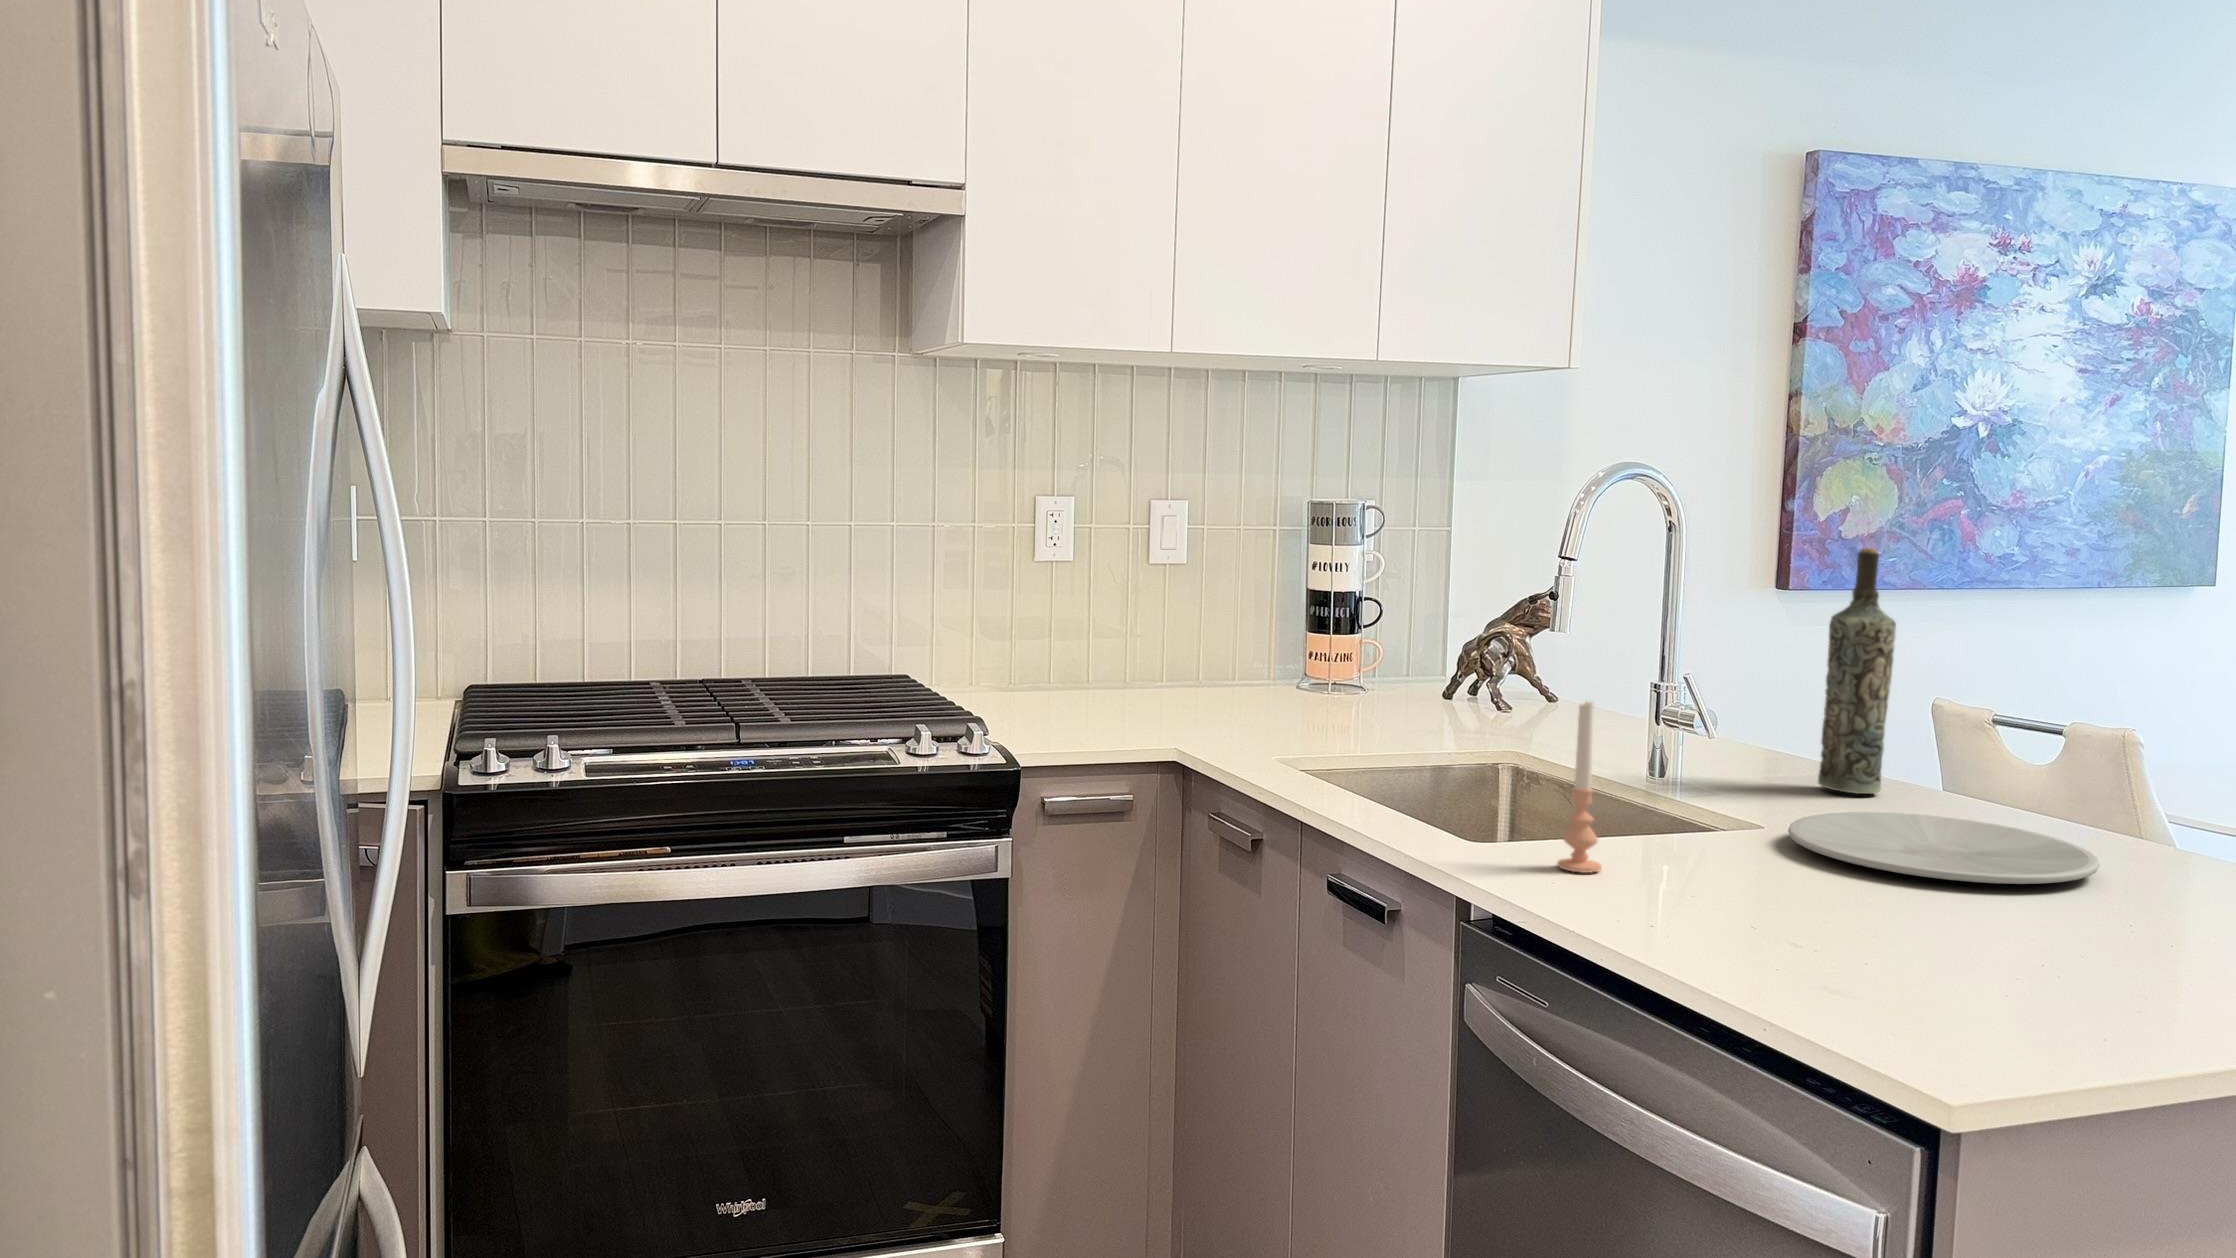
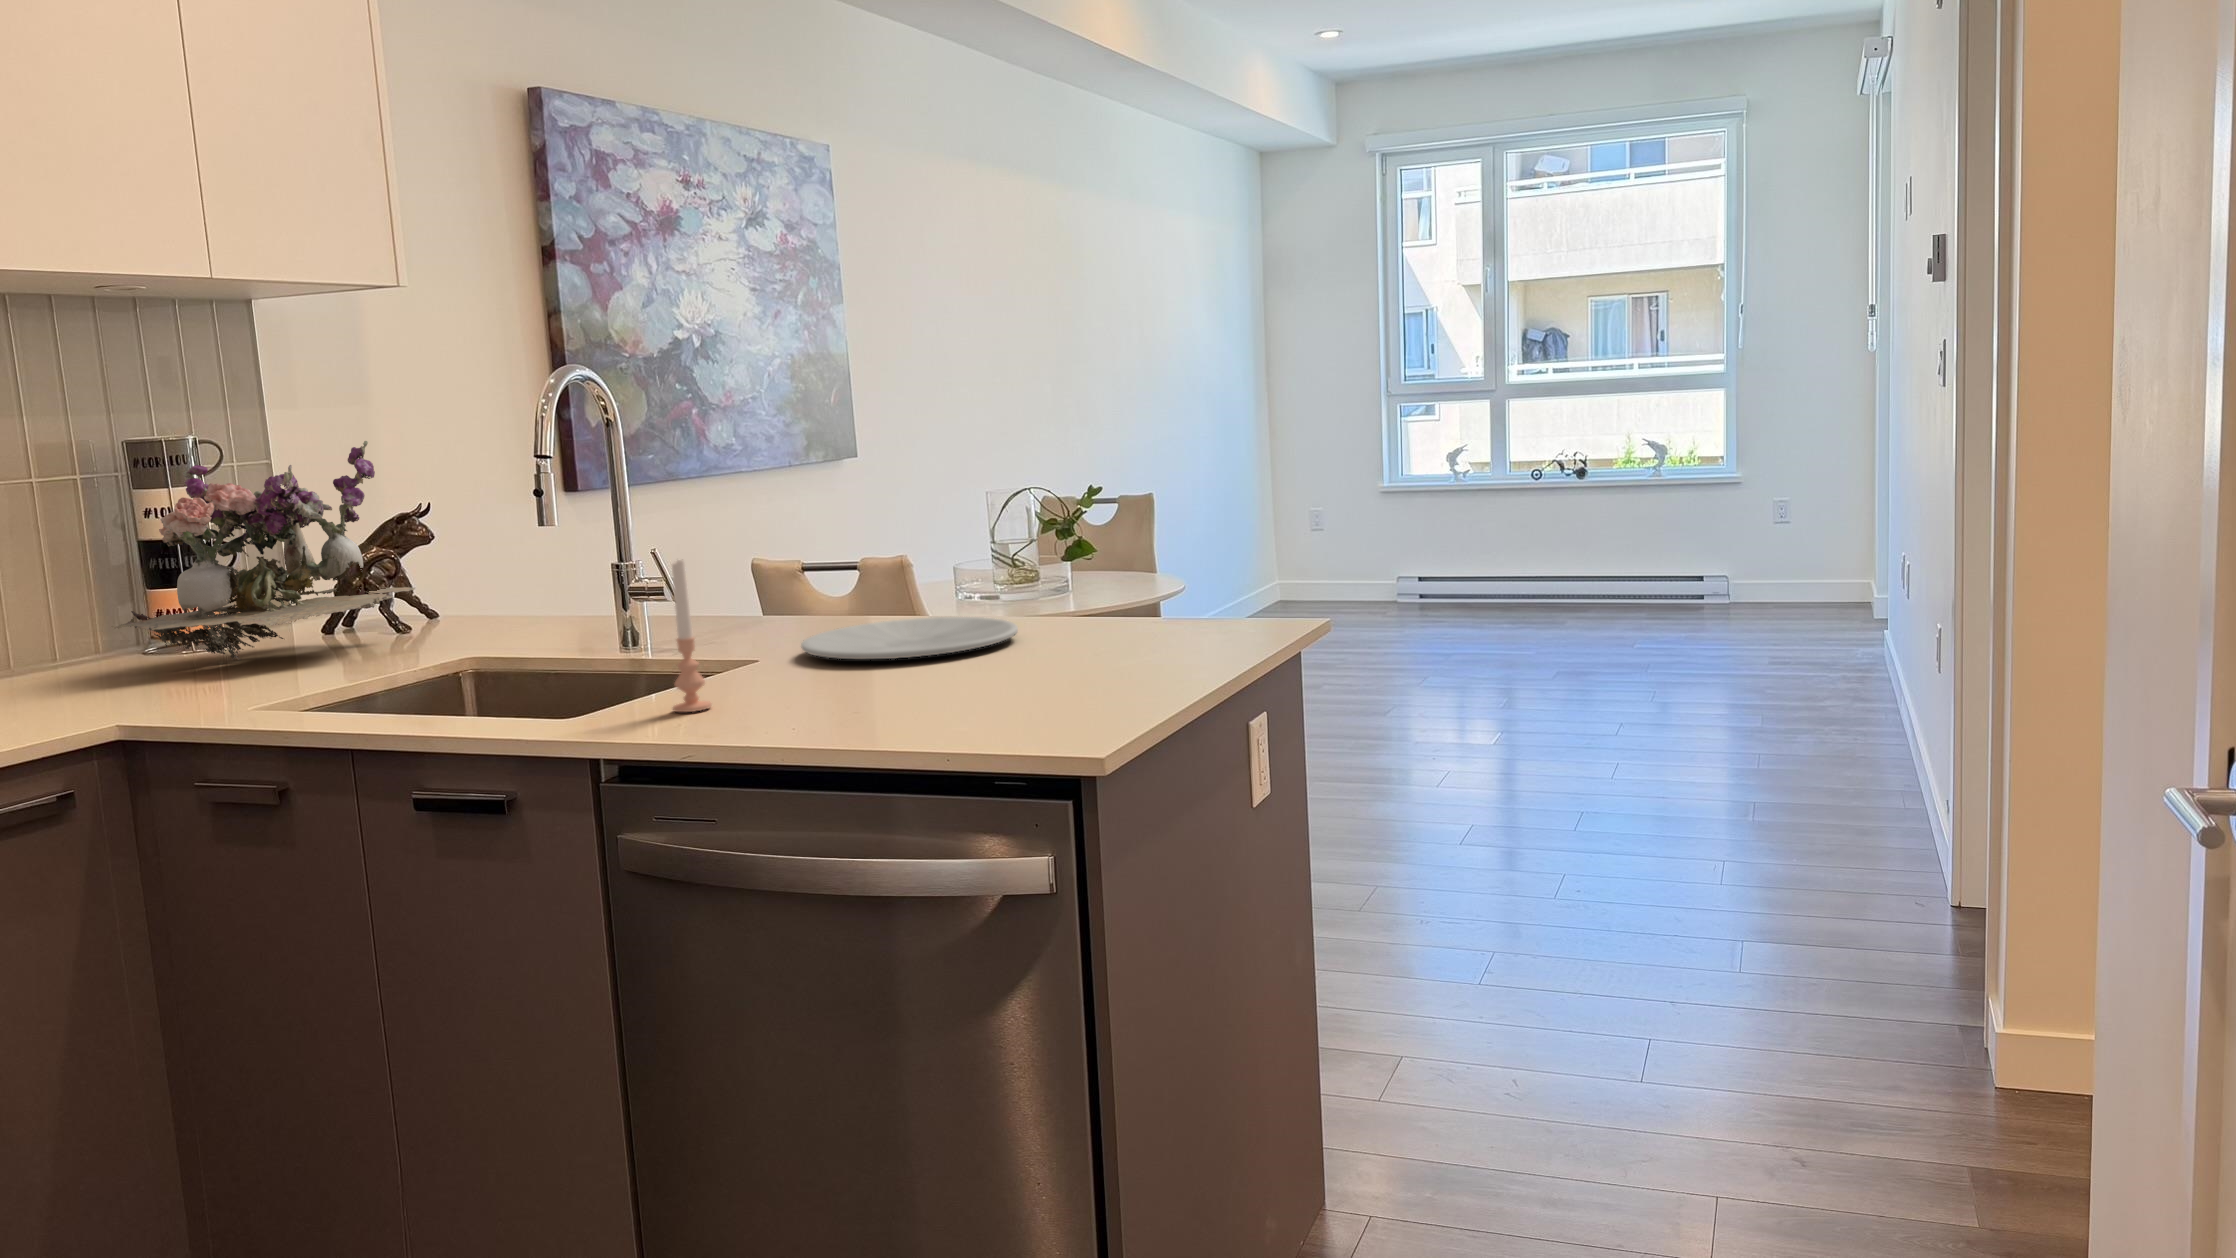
flower arrangement: none [1254,520,1510,710] -> present [112,441,415,660]
bottle: present [1818,548,1896,794] -> none [751,421,810,626]

